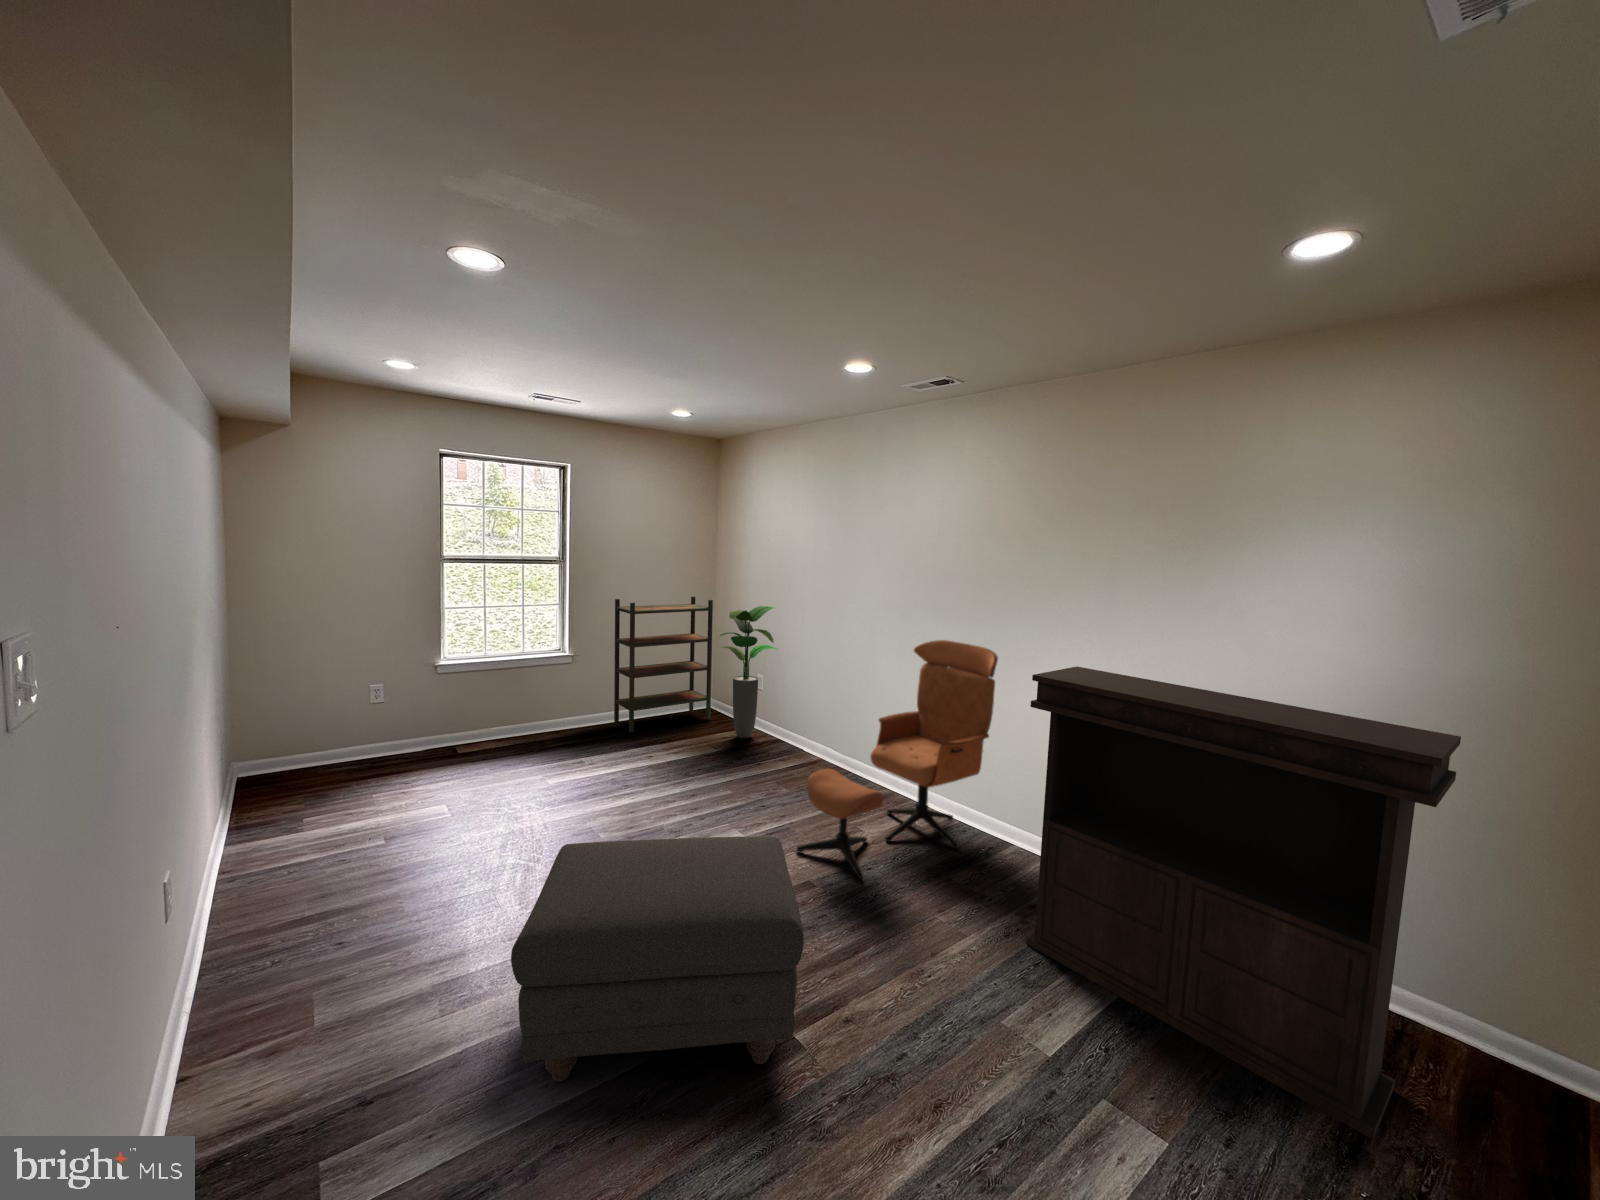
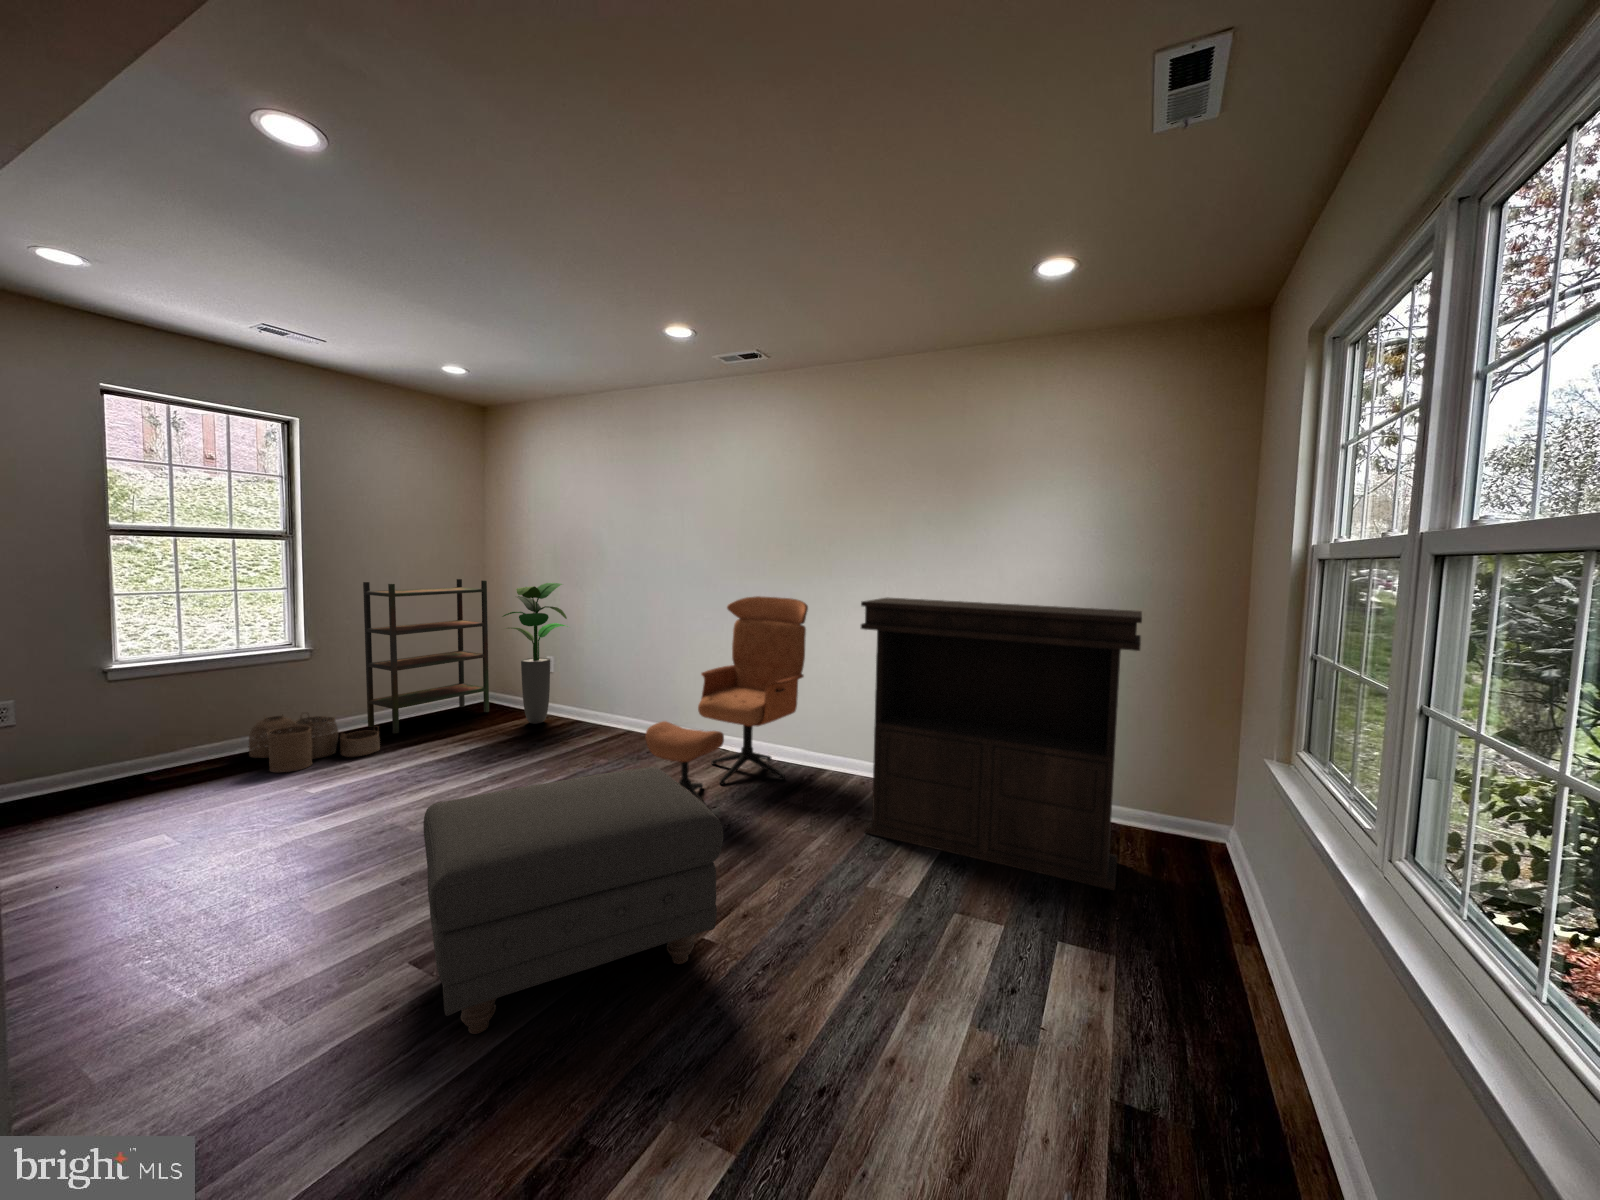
woven basket: none [525,707,613,759] -> present [249,713,380,772]

